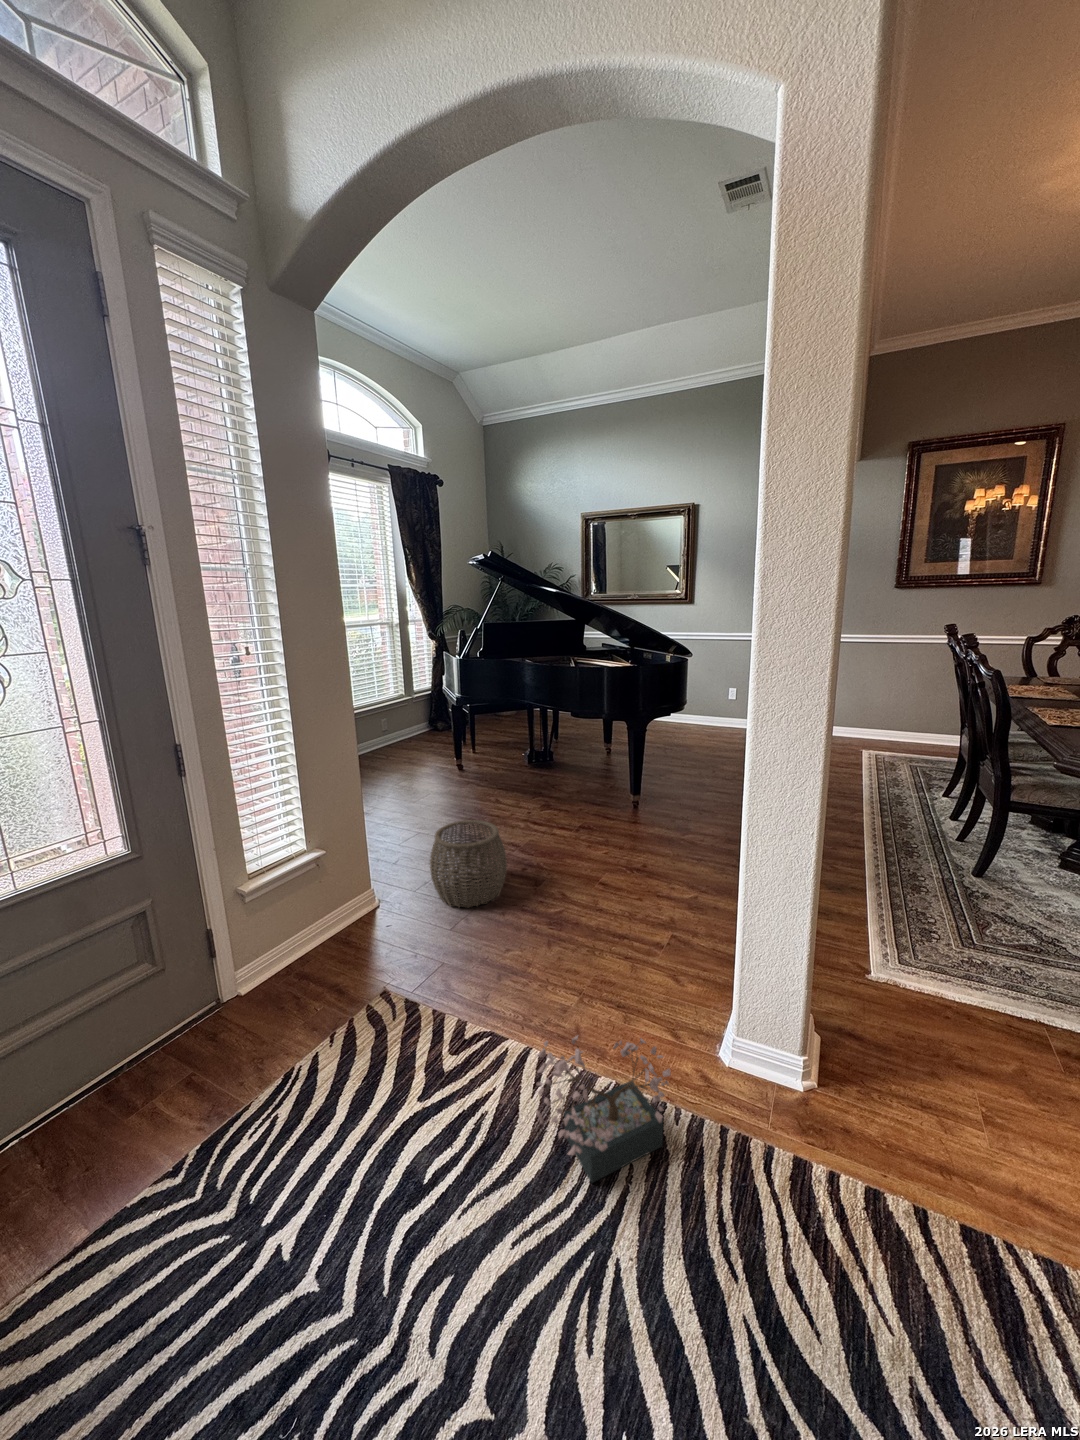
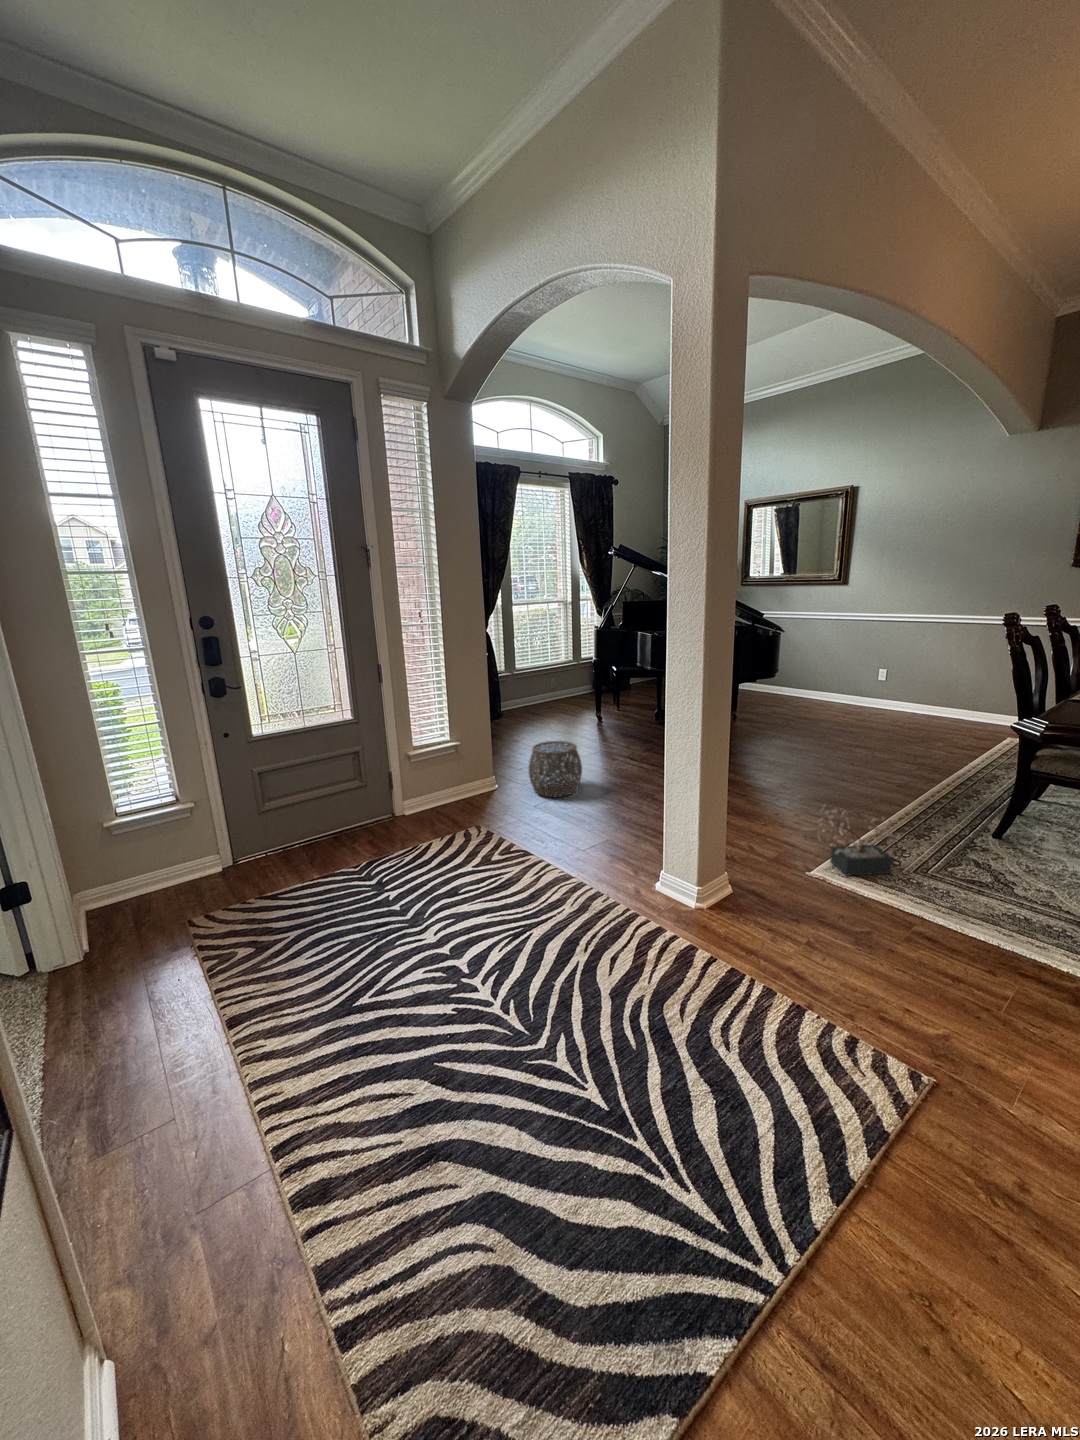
decorative plant: present [536,1036,670,1183] -> present [817,805,900,876]

